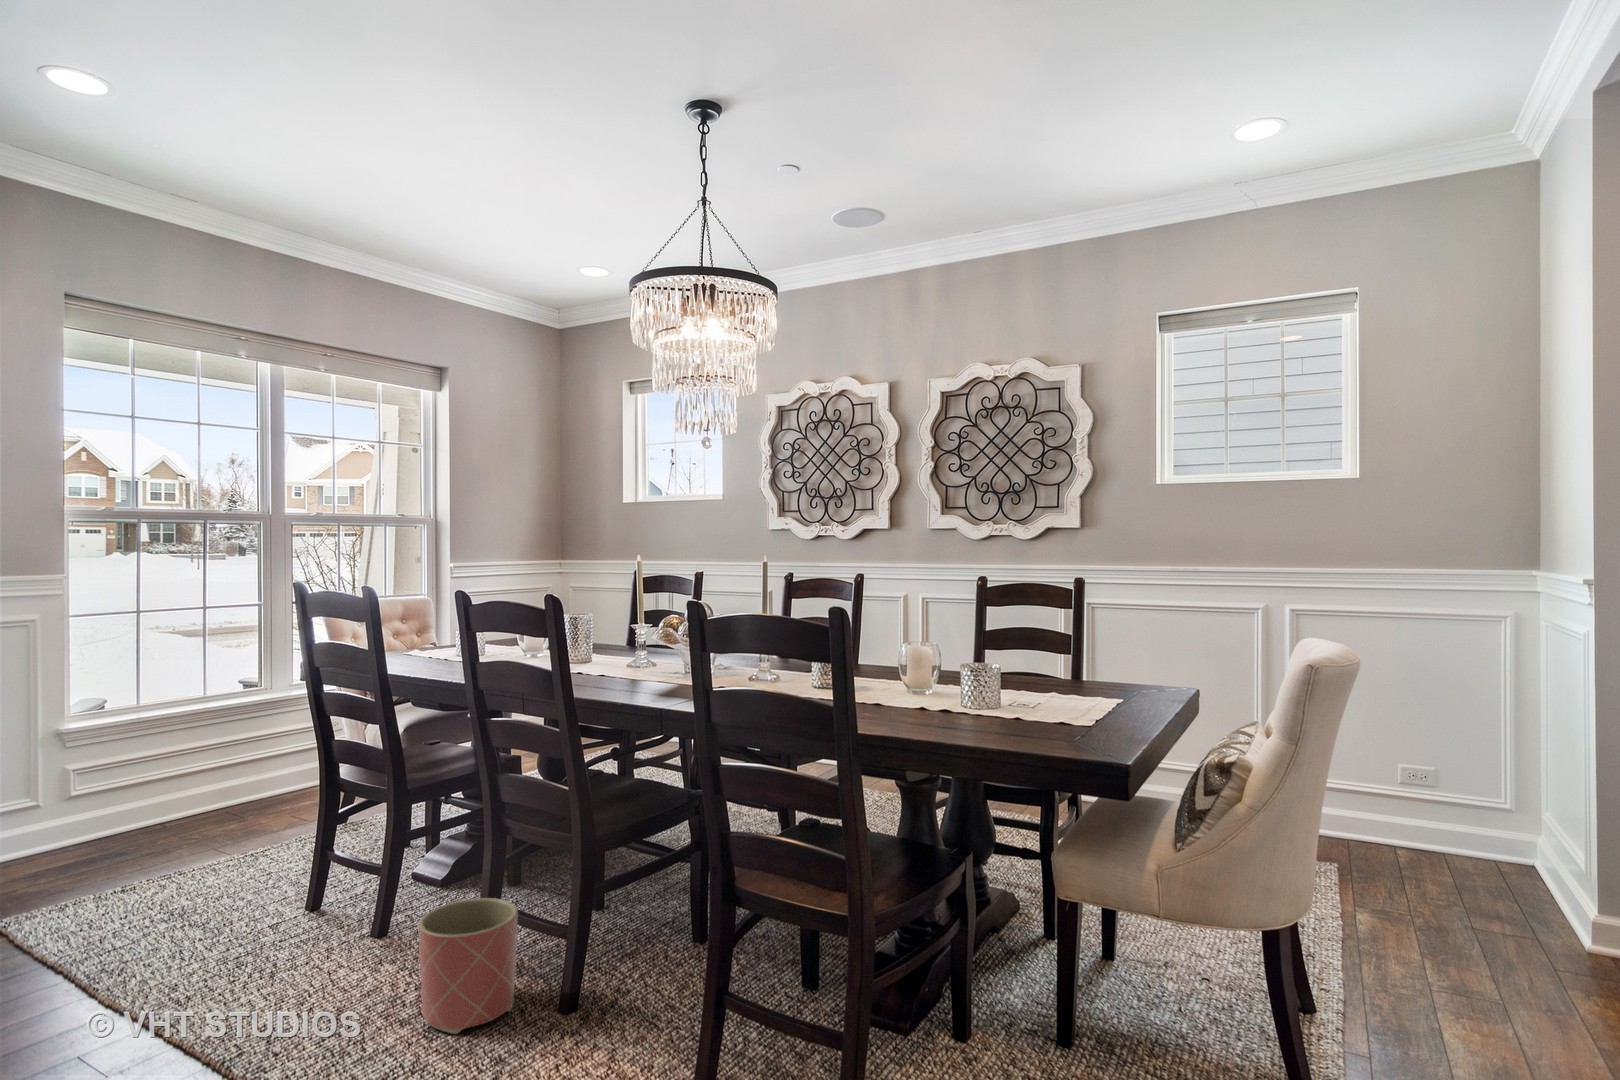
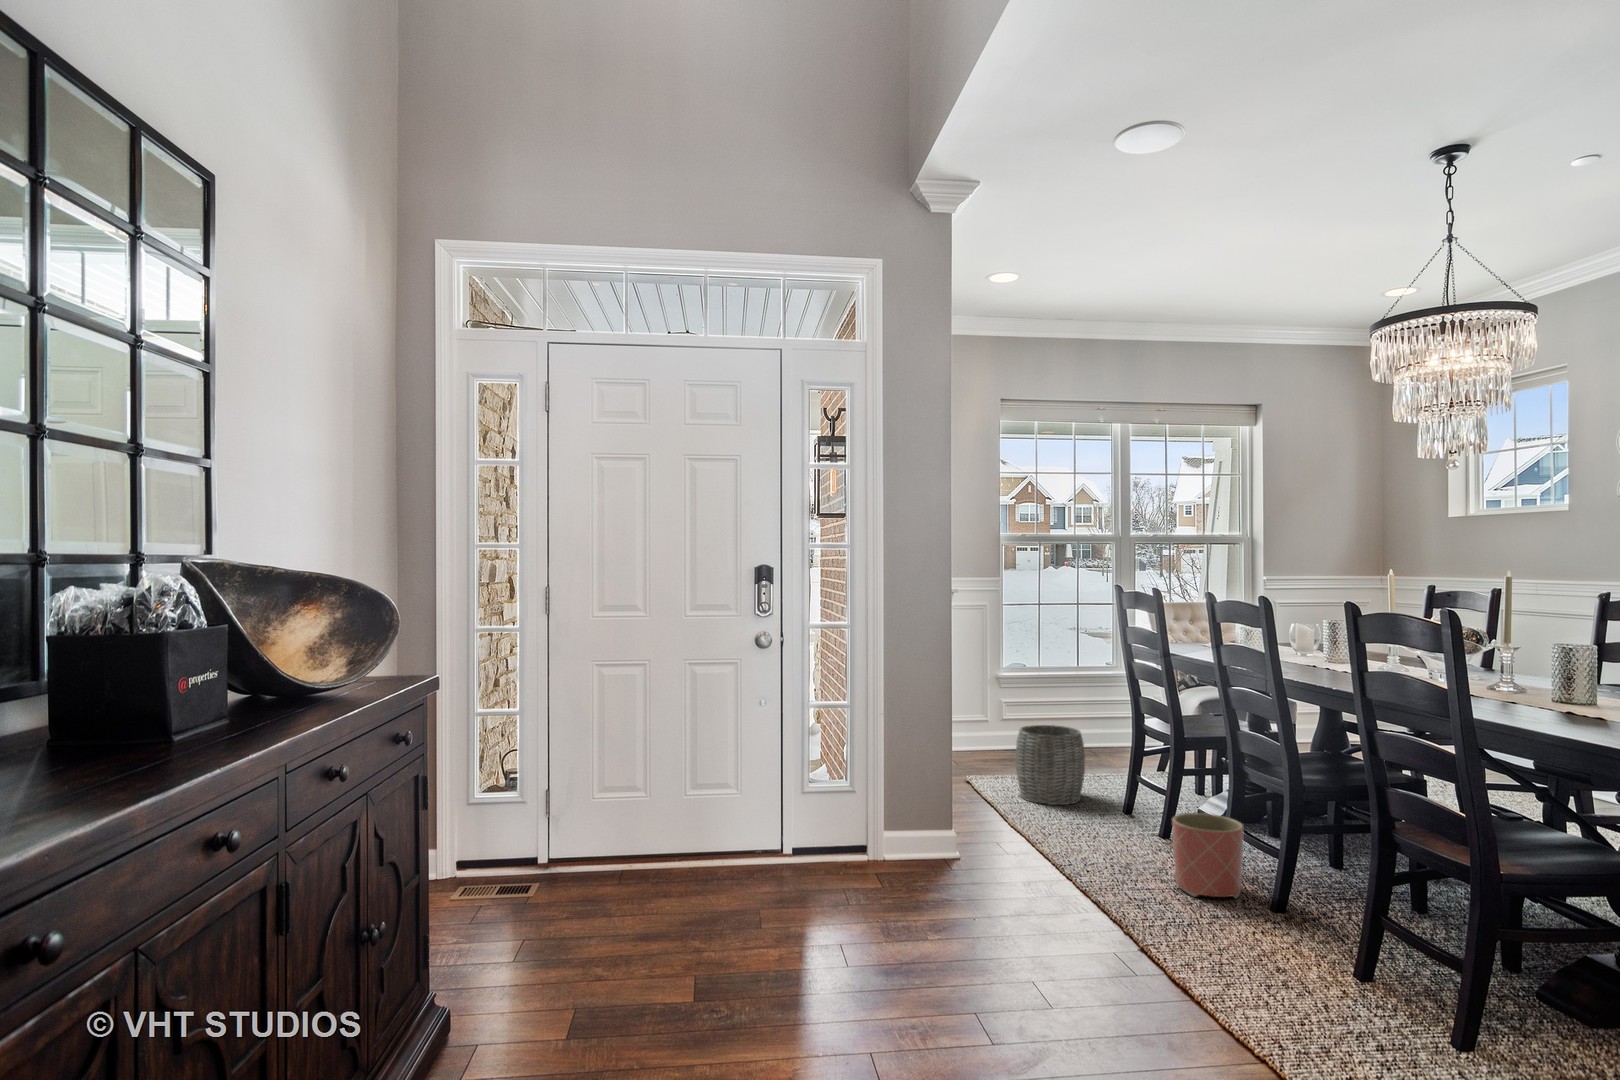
woven basket: none [110,801,239,939] -> present [1016,725,1085,805]

